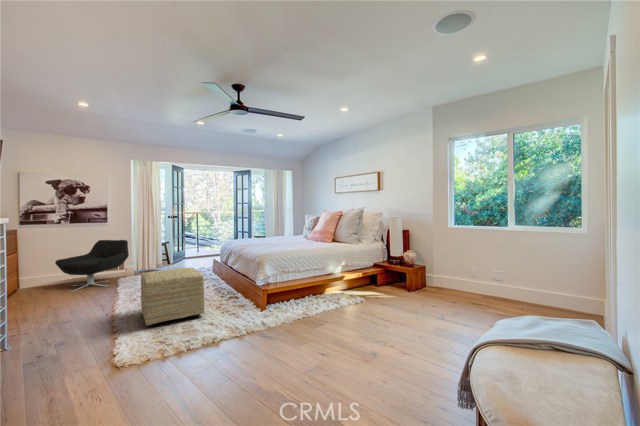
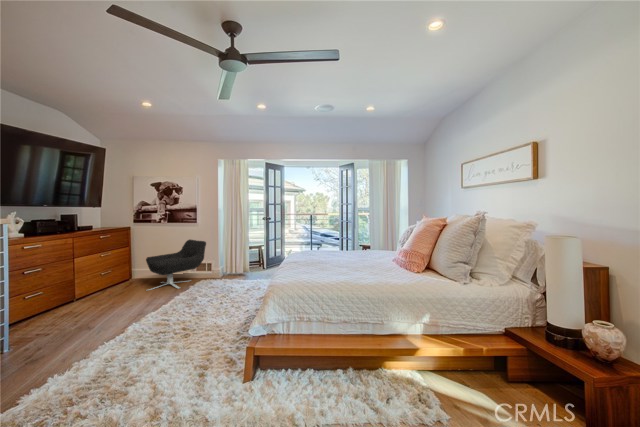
ottoman: present [141,268,204,326] -> none [89,291,196,374]

